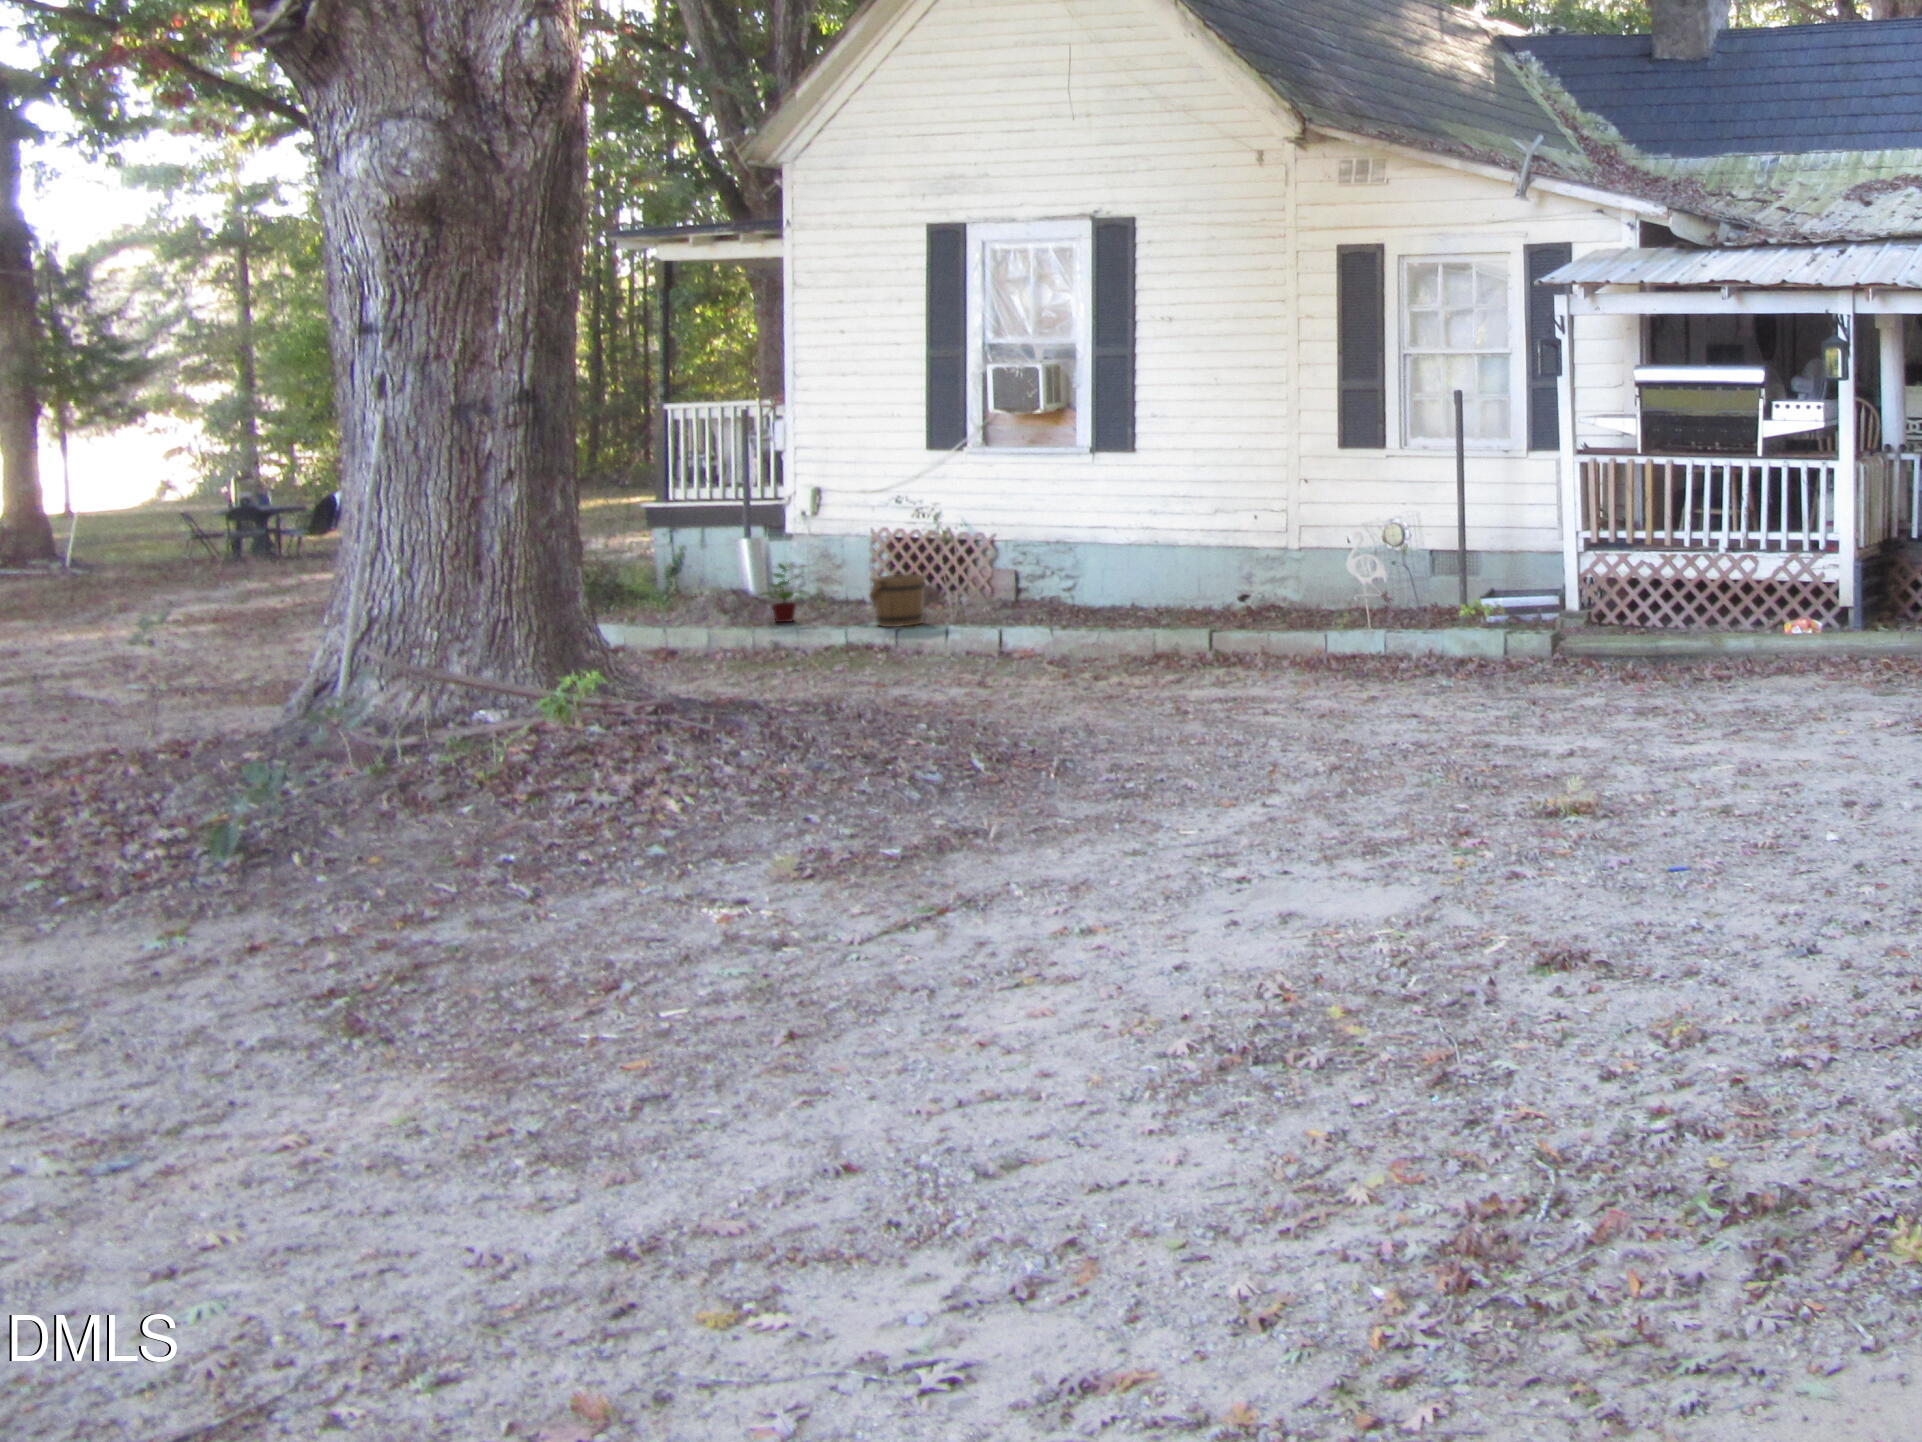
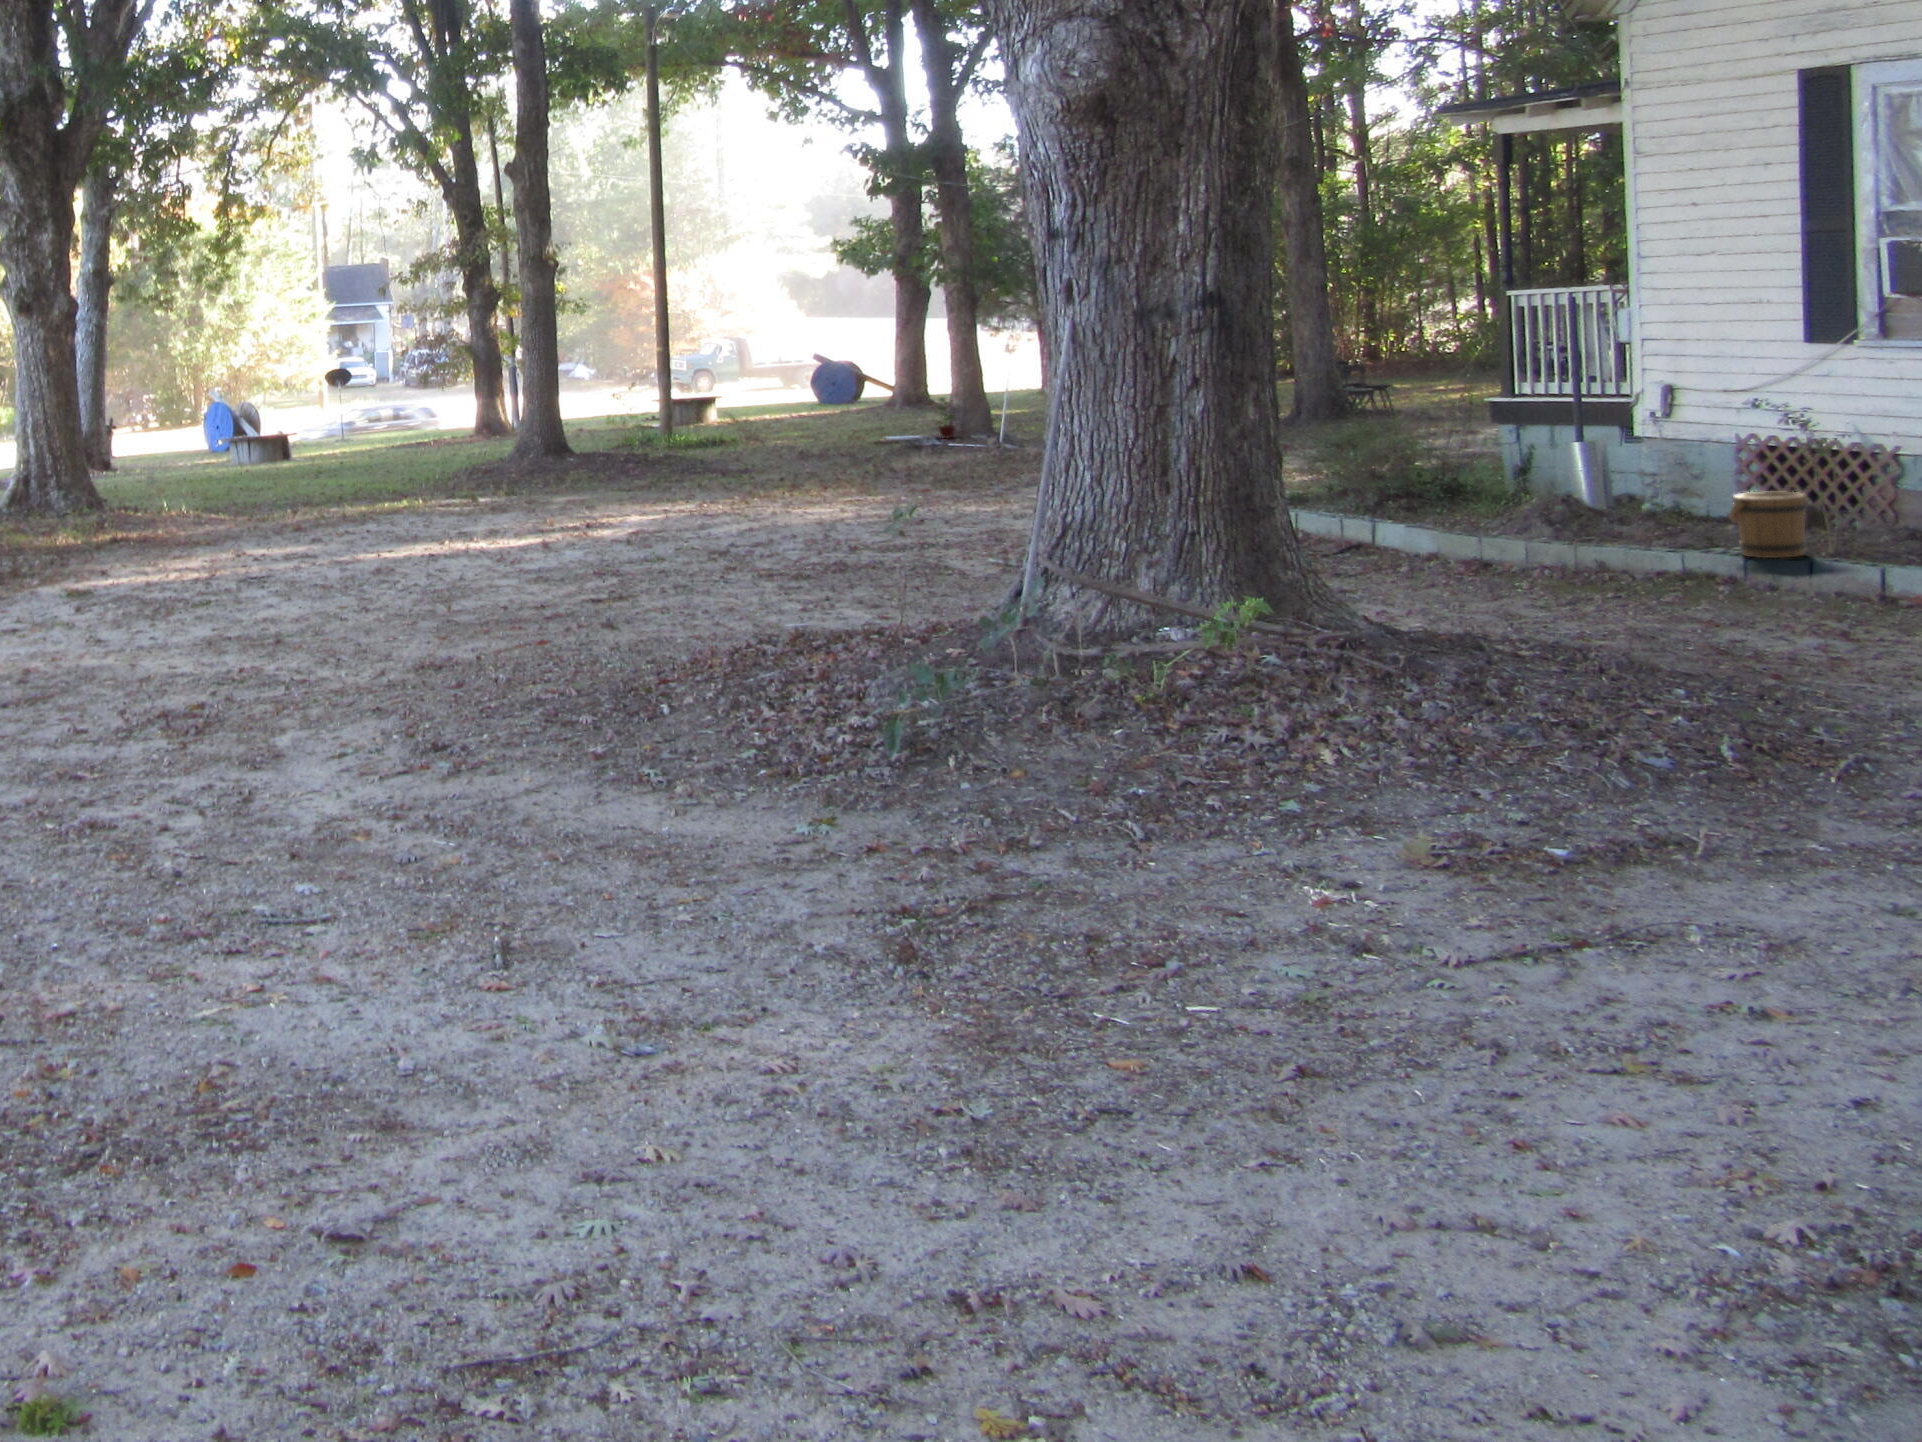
potted plant: present [760,564,796,622] -> present [938,398,955,439]

